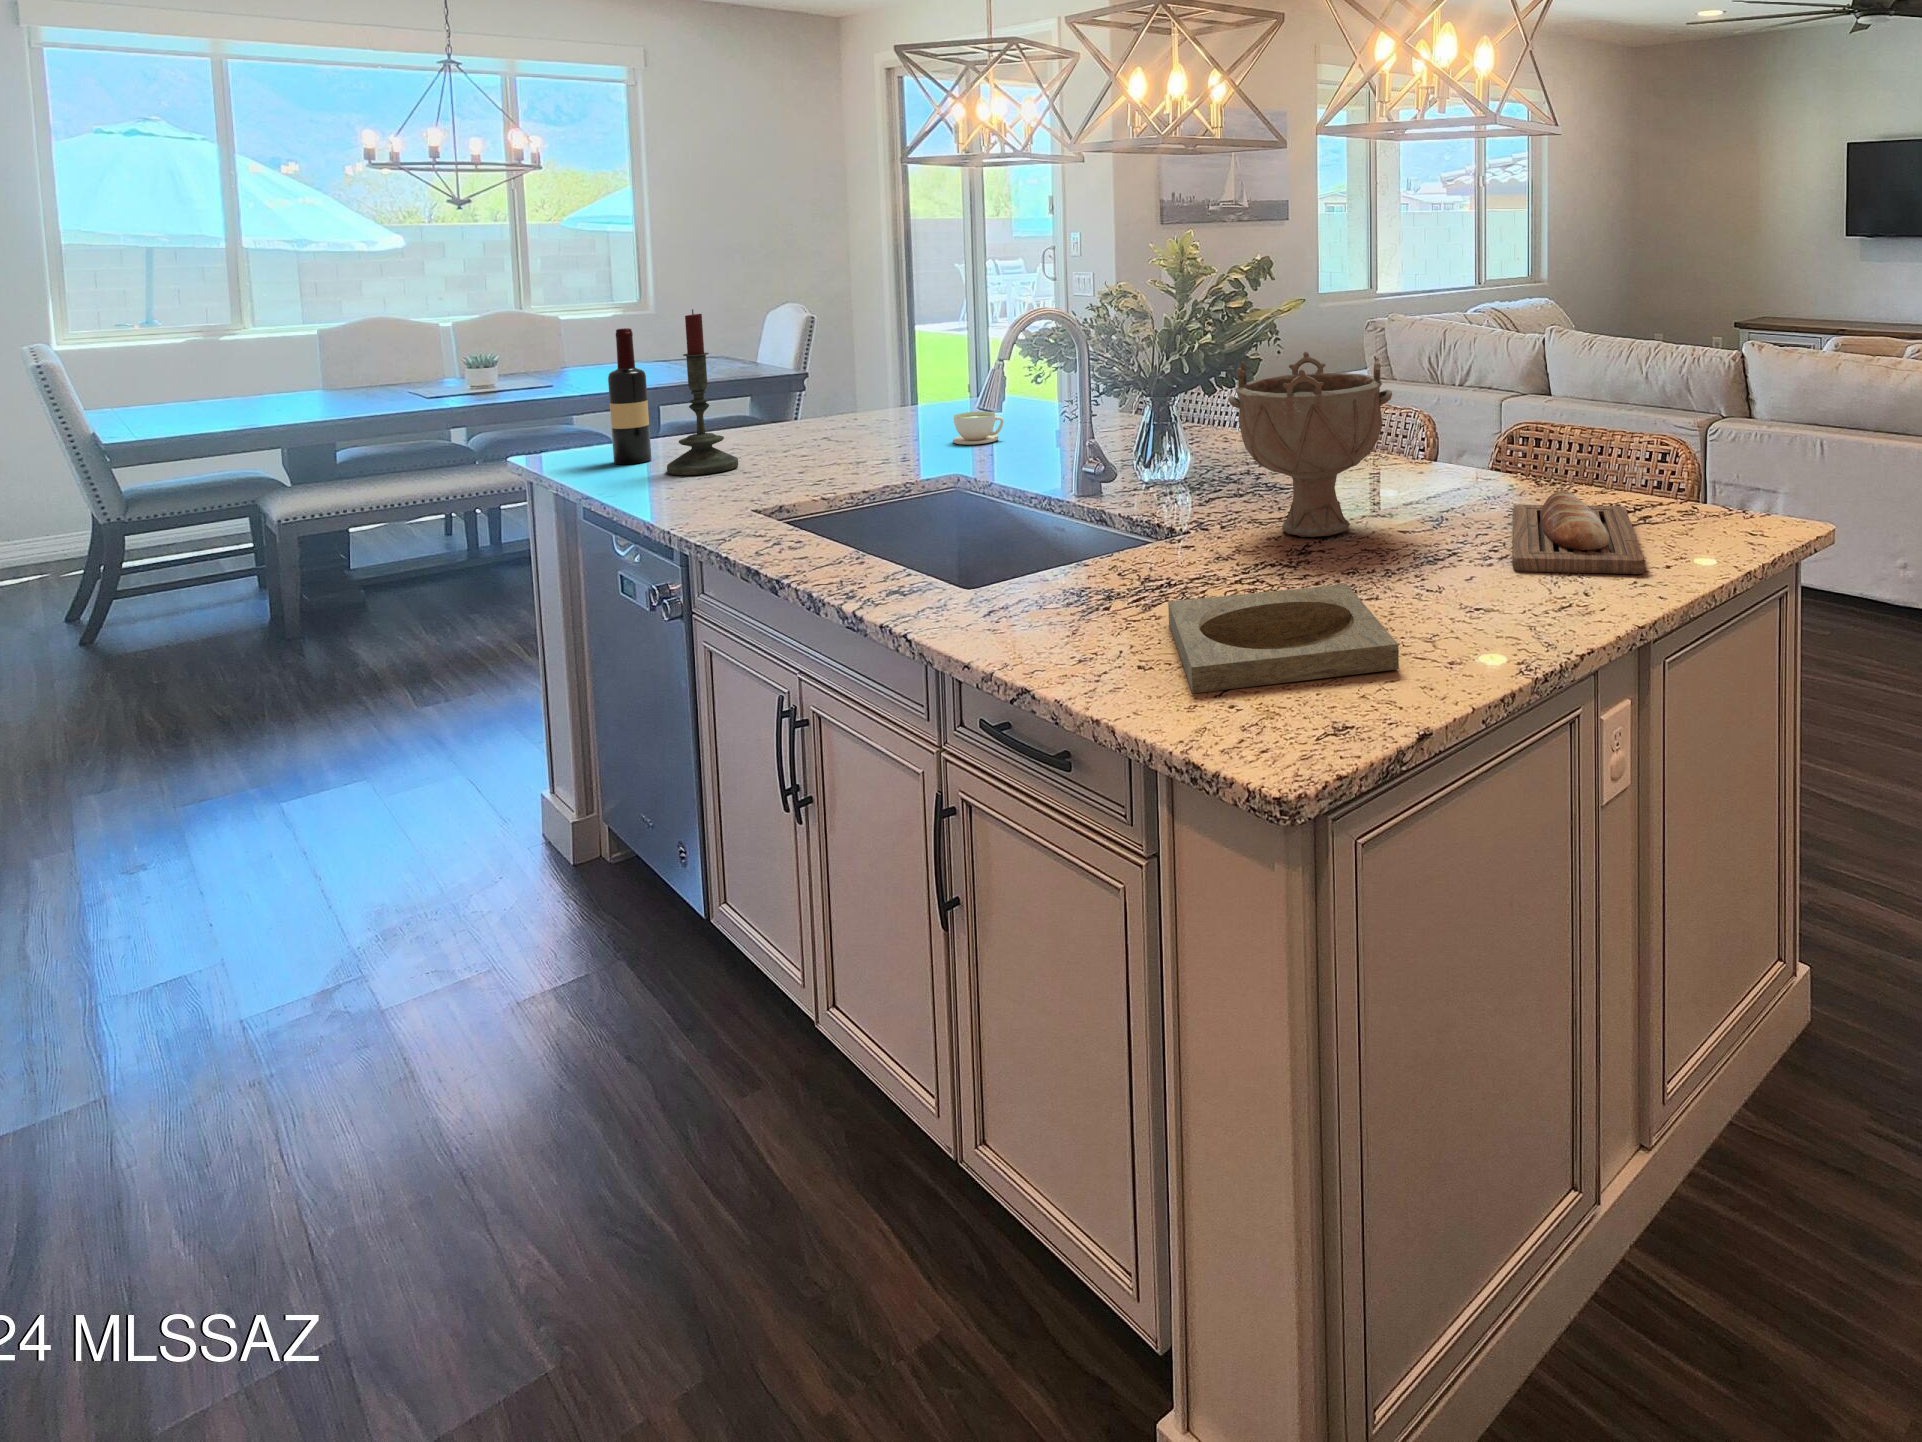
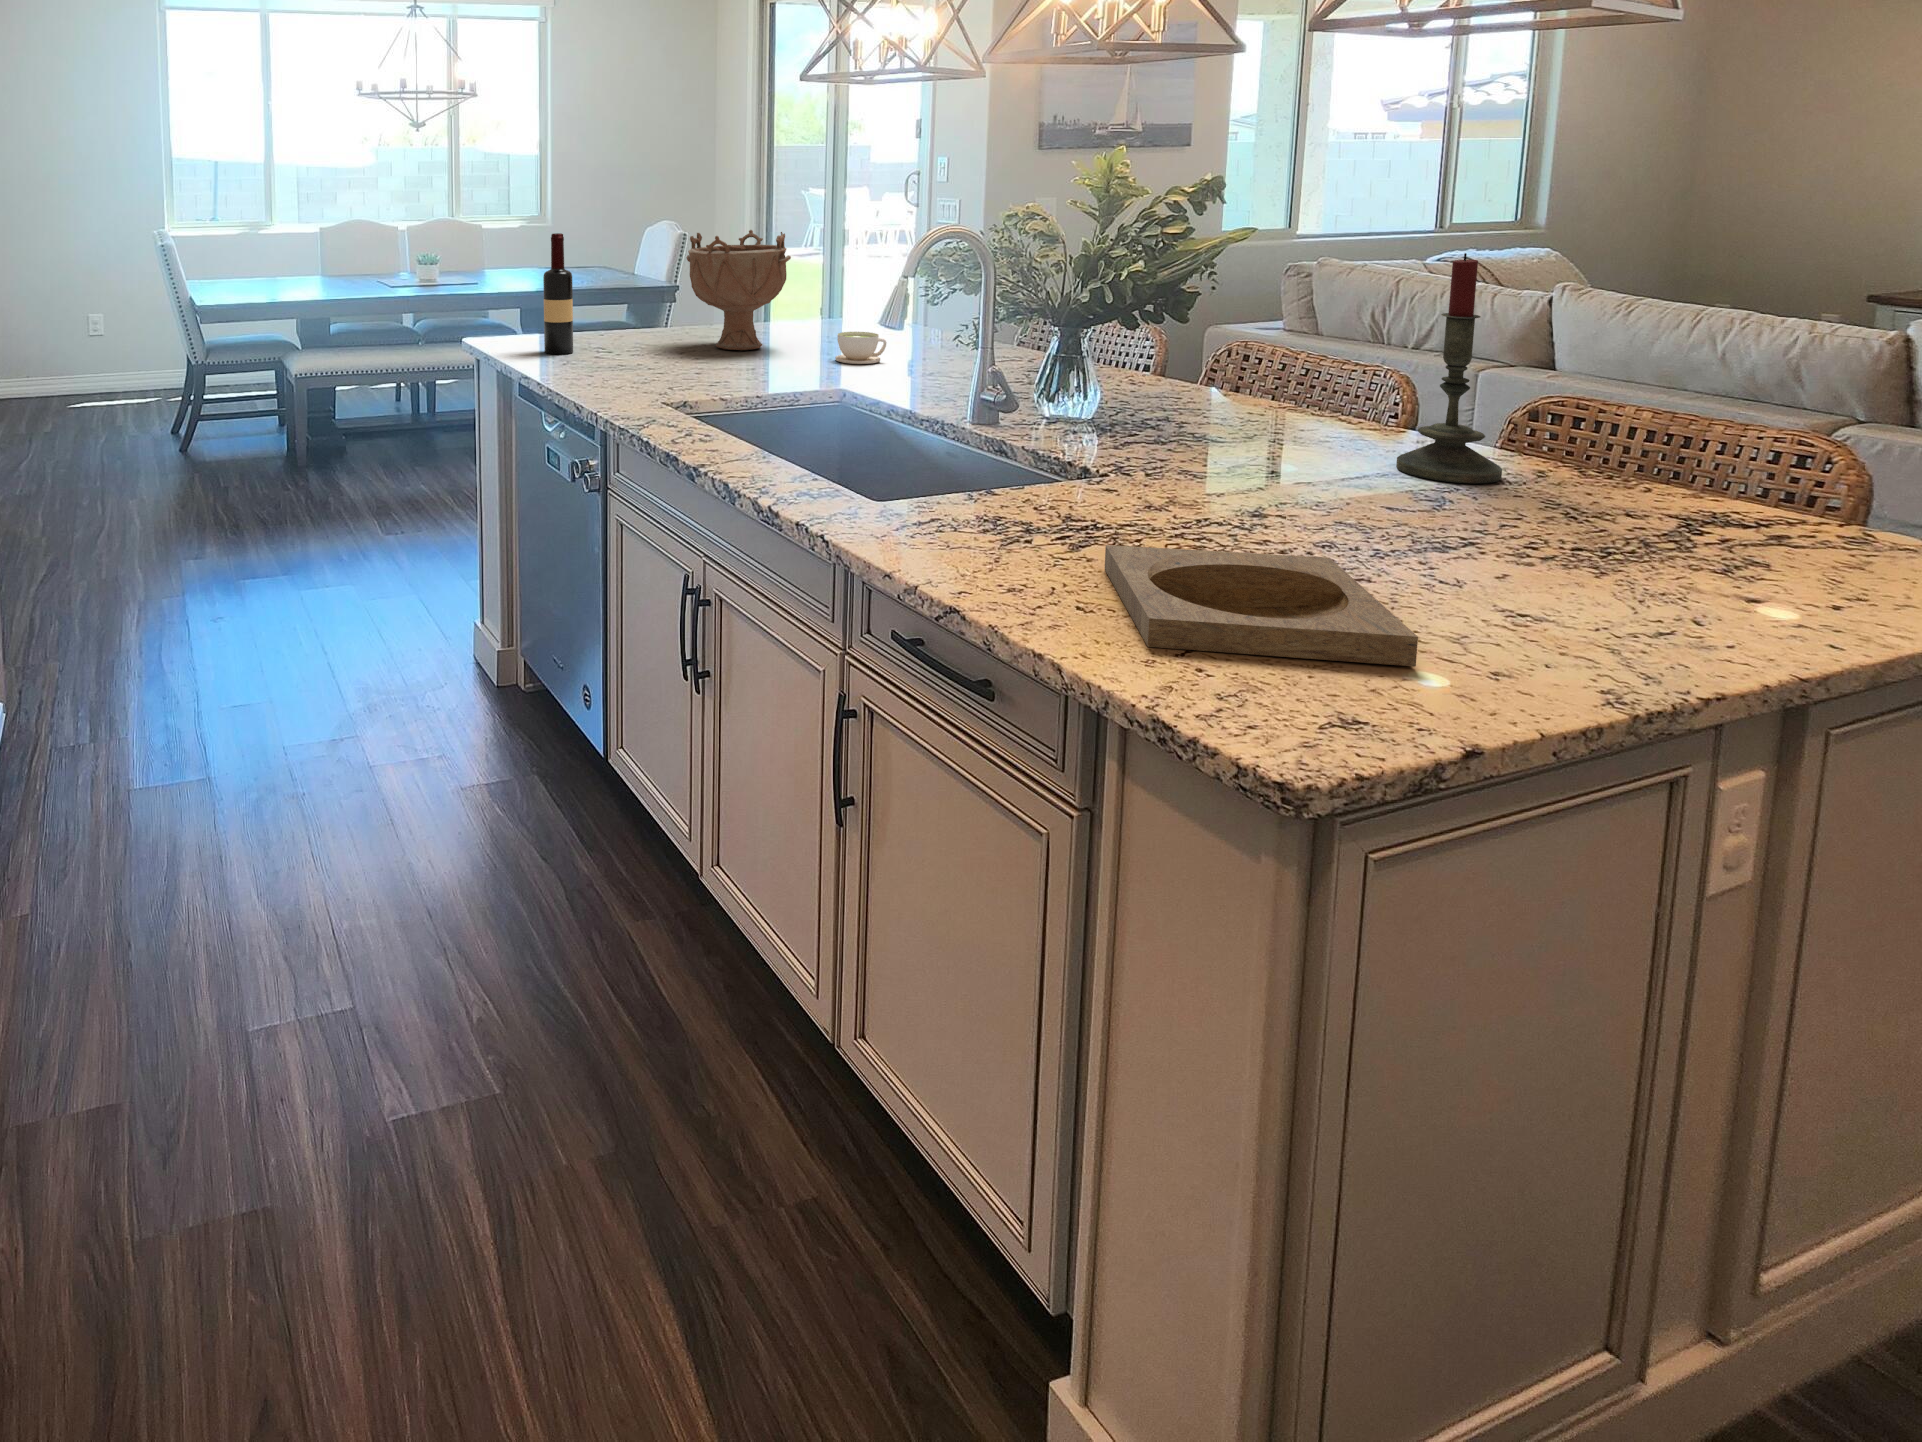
candle: present [667,309,738,475] -> present [1396,253,1502,484]
decorative bowl: present [1228,352,1392,537] -> present [686,230,791,350]
bread loaf: present [1512,491,1645,574] -> none [1550,486,1791,609]

